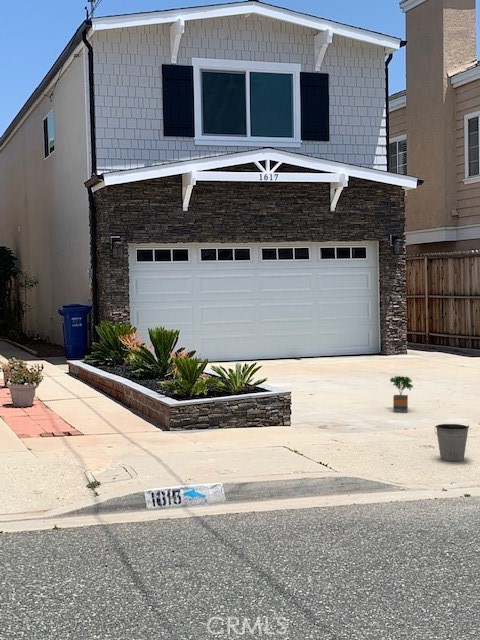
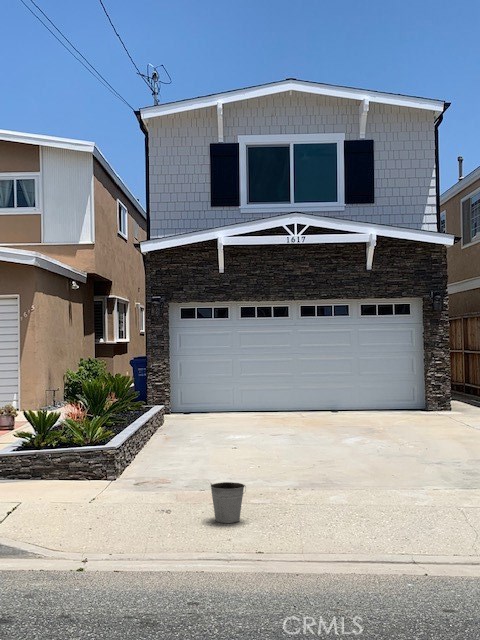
potted tree: present [390,376,413,413] -> none [294,431,318,470]

